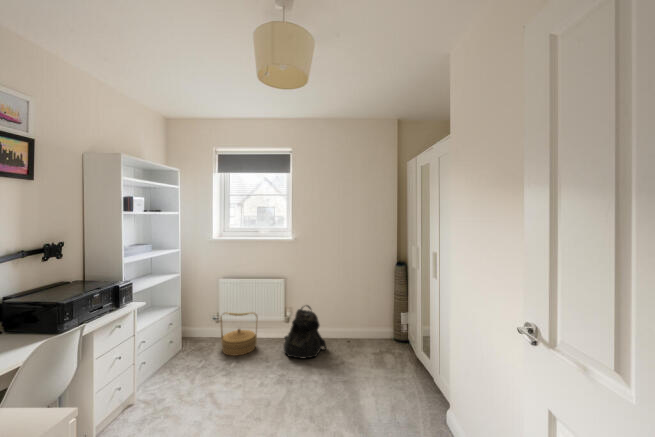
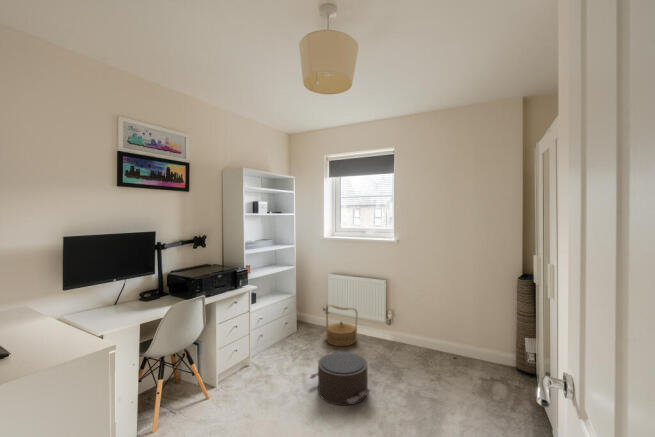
backpack: present [284,305,327,358] -> none [378,308,425,364]
pouf: none [224,358,296,416] -> present [310,352,371,405]

